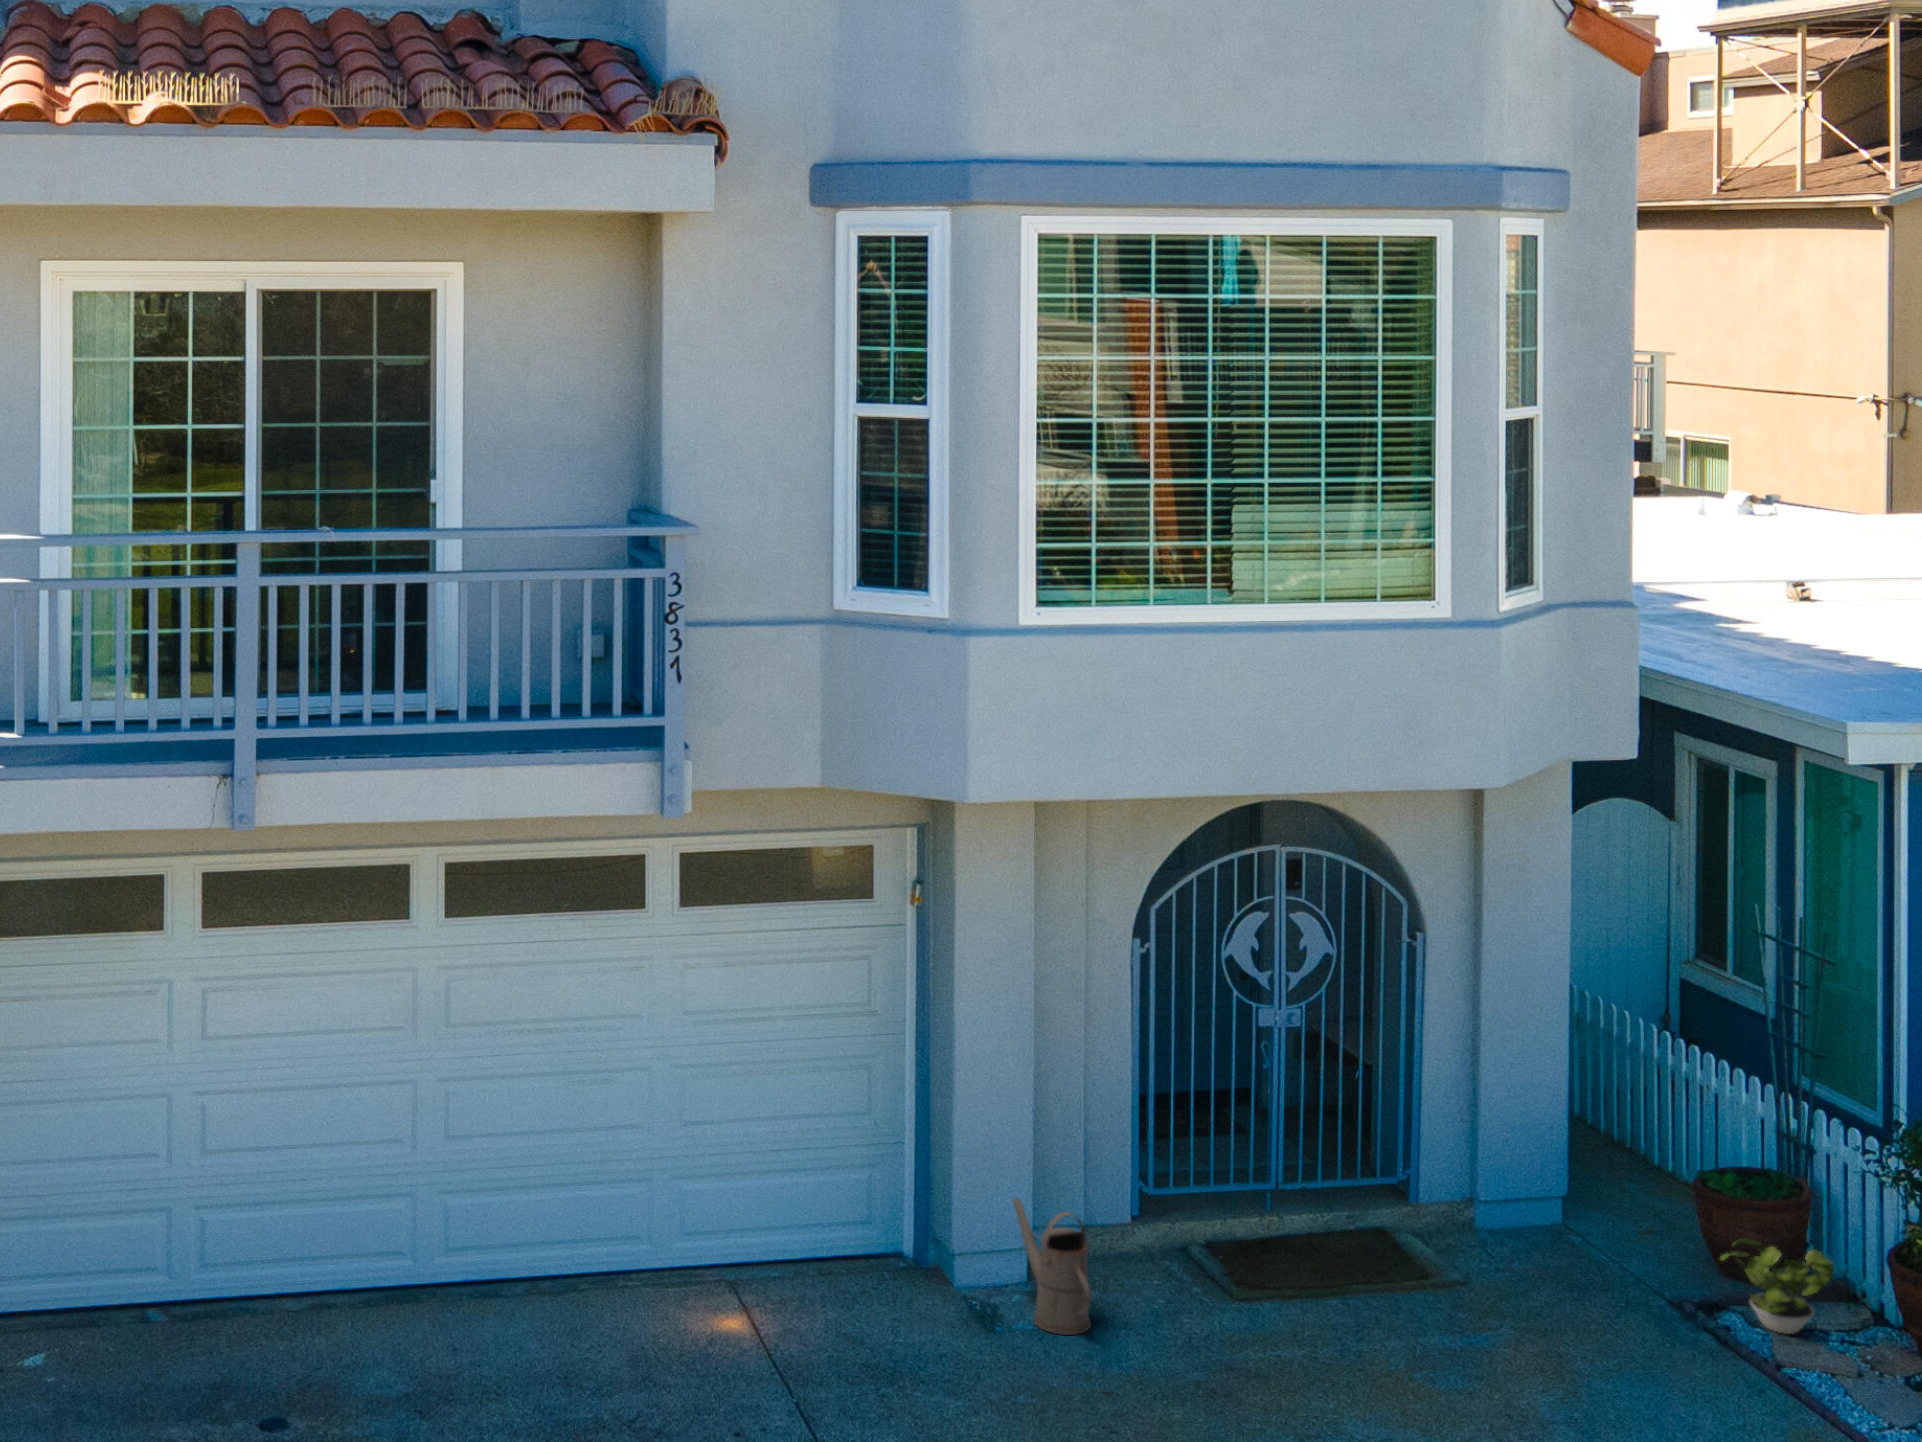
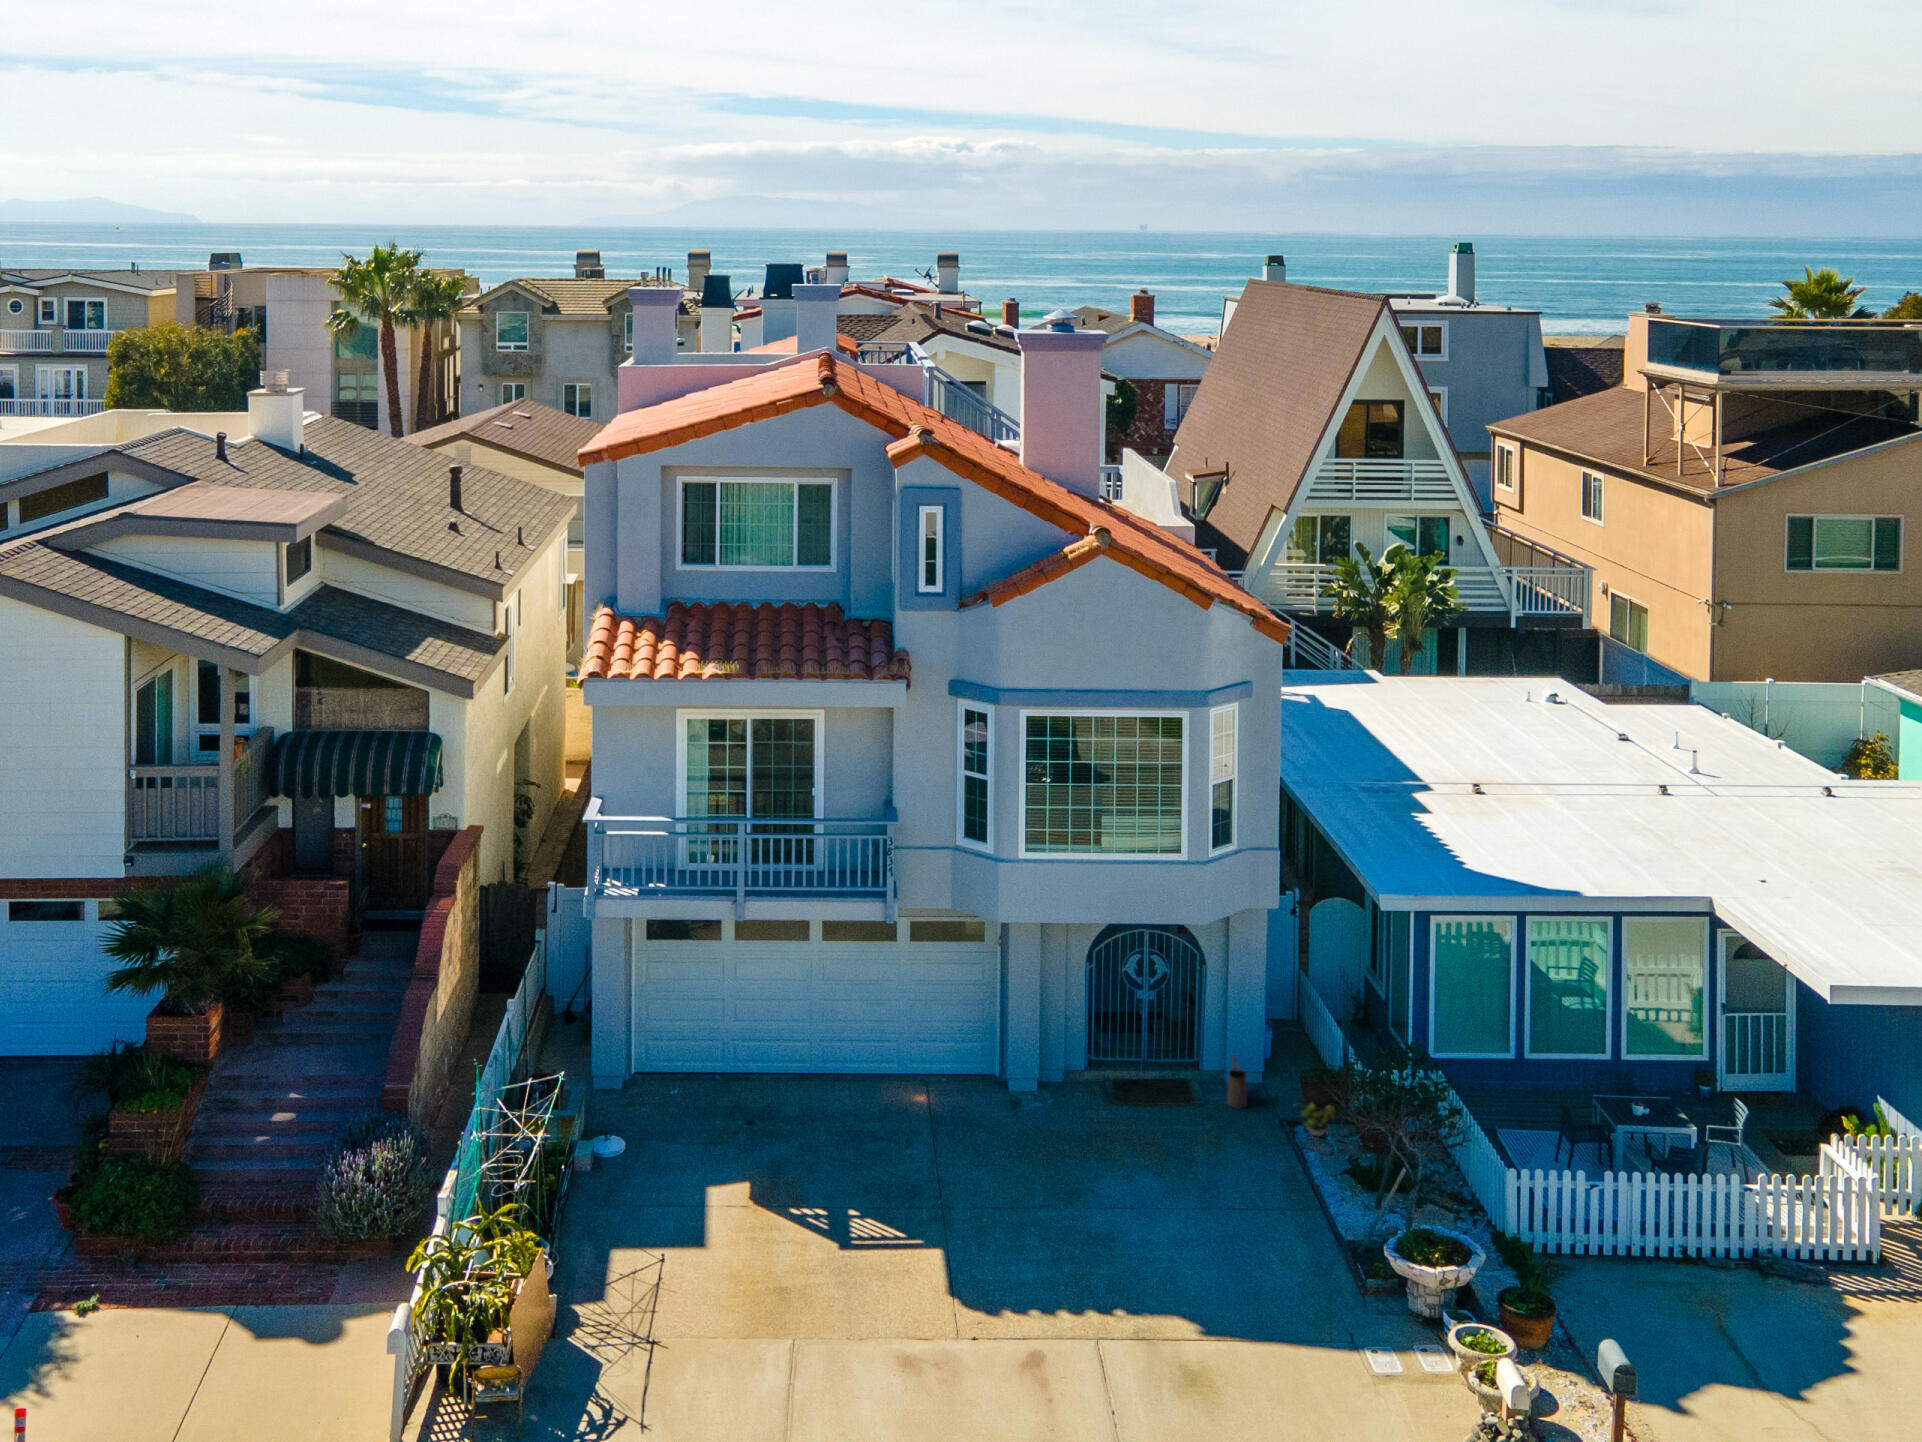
watering can: present [1013,1198,1091,1335] -> present [1227,1056,1247,1109]

